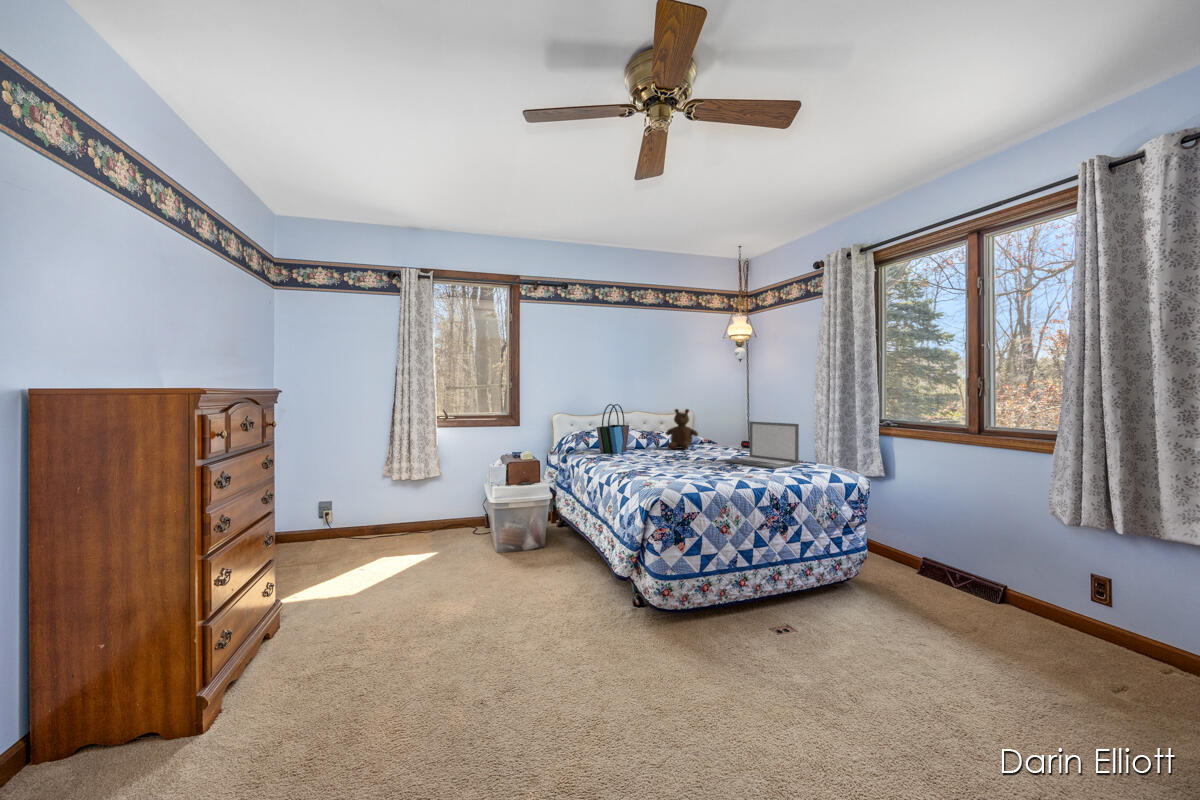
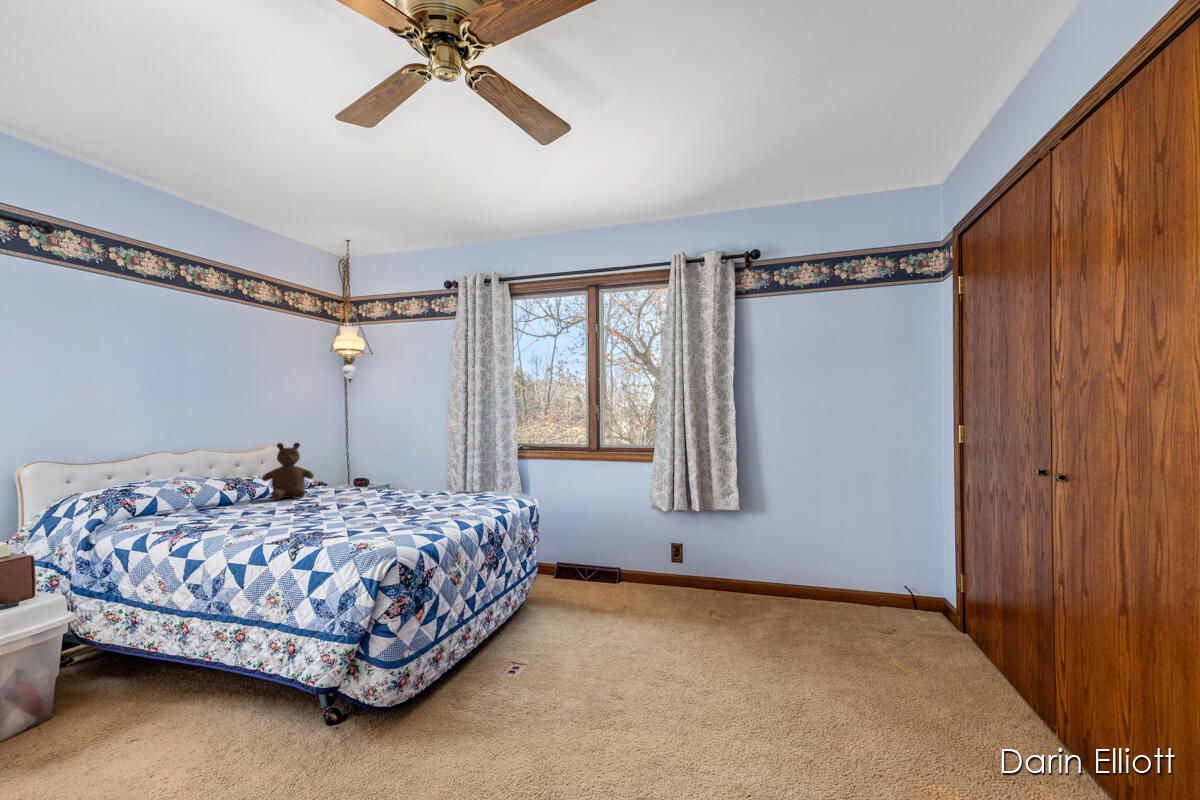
tote bag: present [597,404,629,454] -> none [165,440,210,520]
laptop: present [725,421,799,468] -> none [387,453,468,505]

